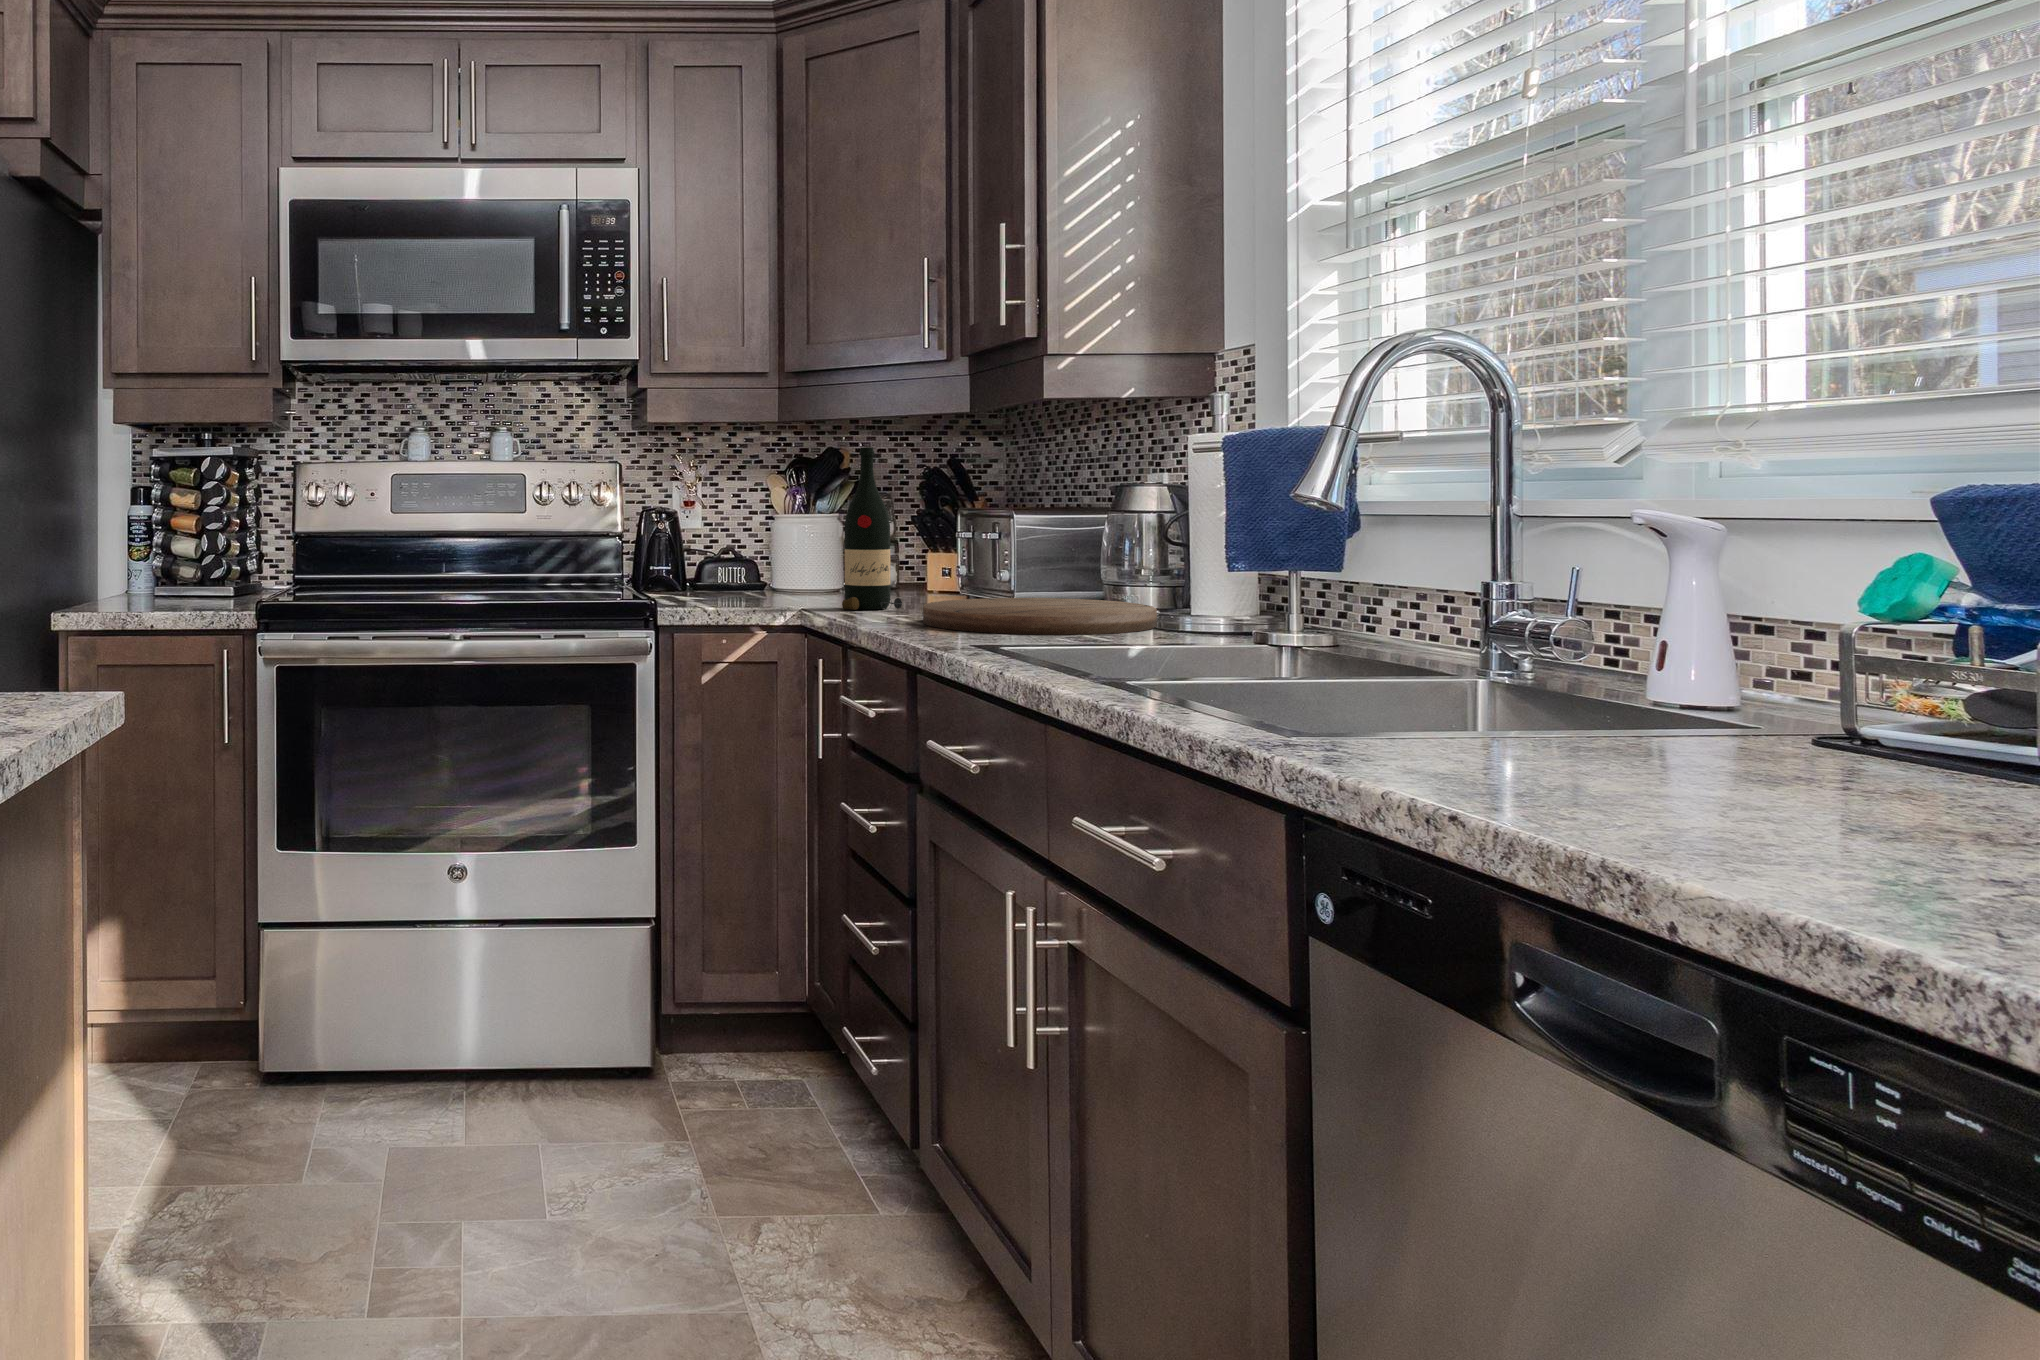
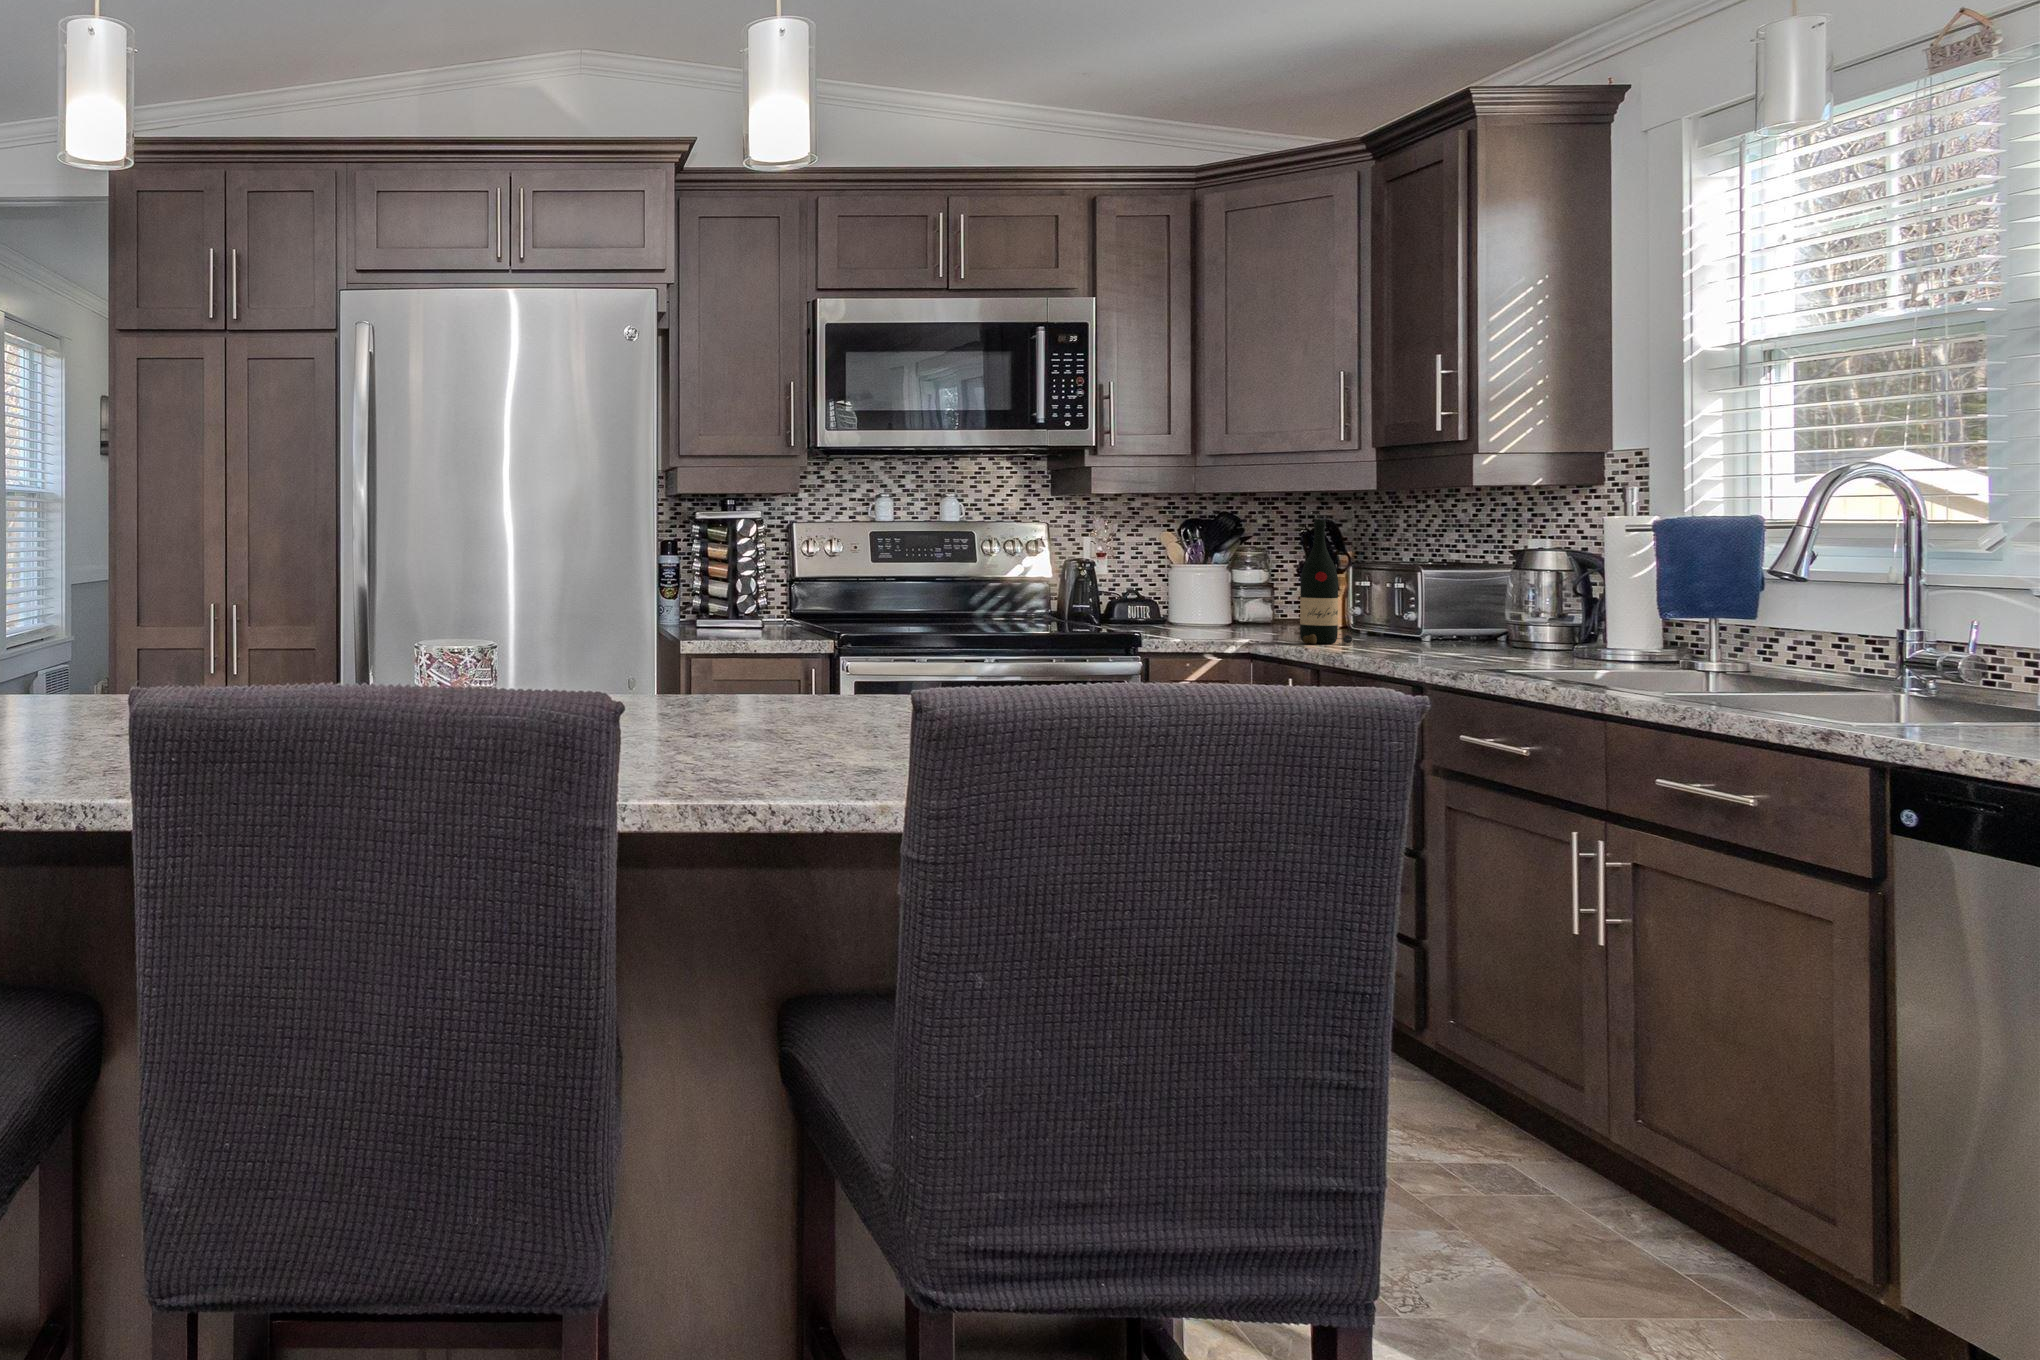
cutting board: present [923,598,1157,635] -> none [1399,636,1592,664]

